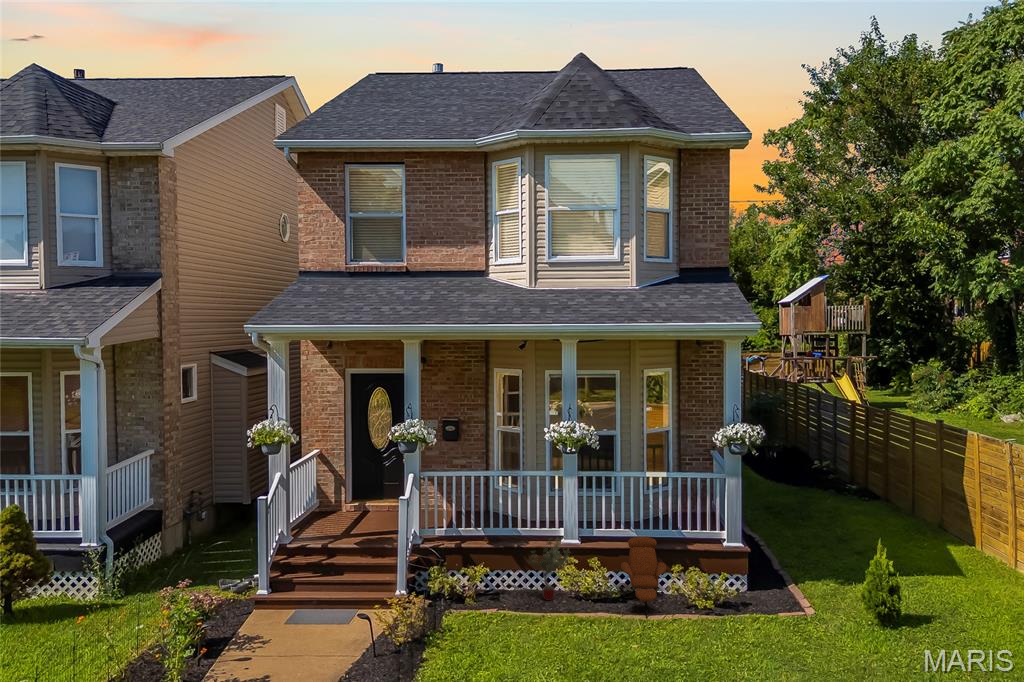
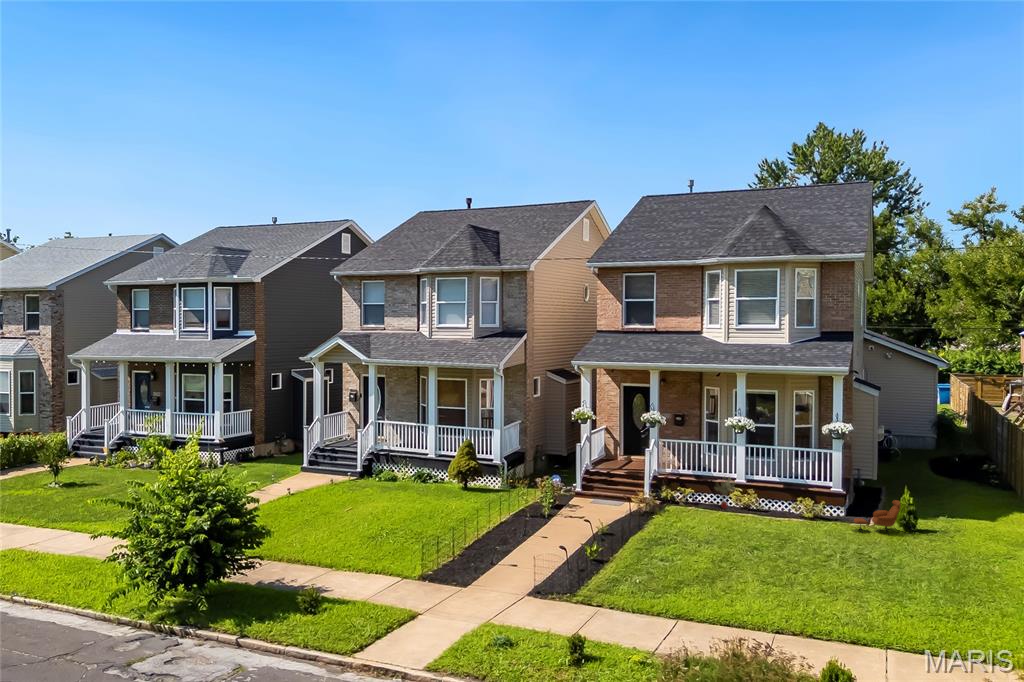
lounge chair: present [621,537,666,618] -> present [854,500,901,533]

